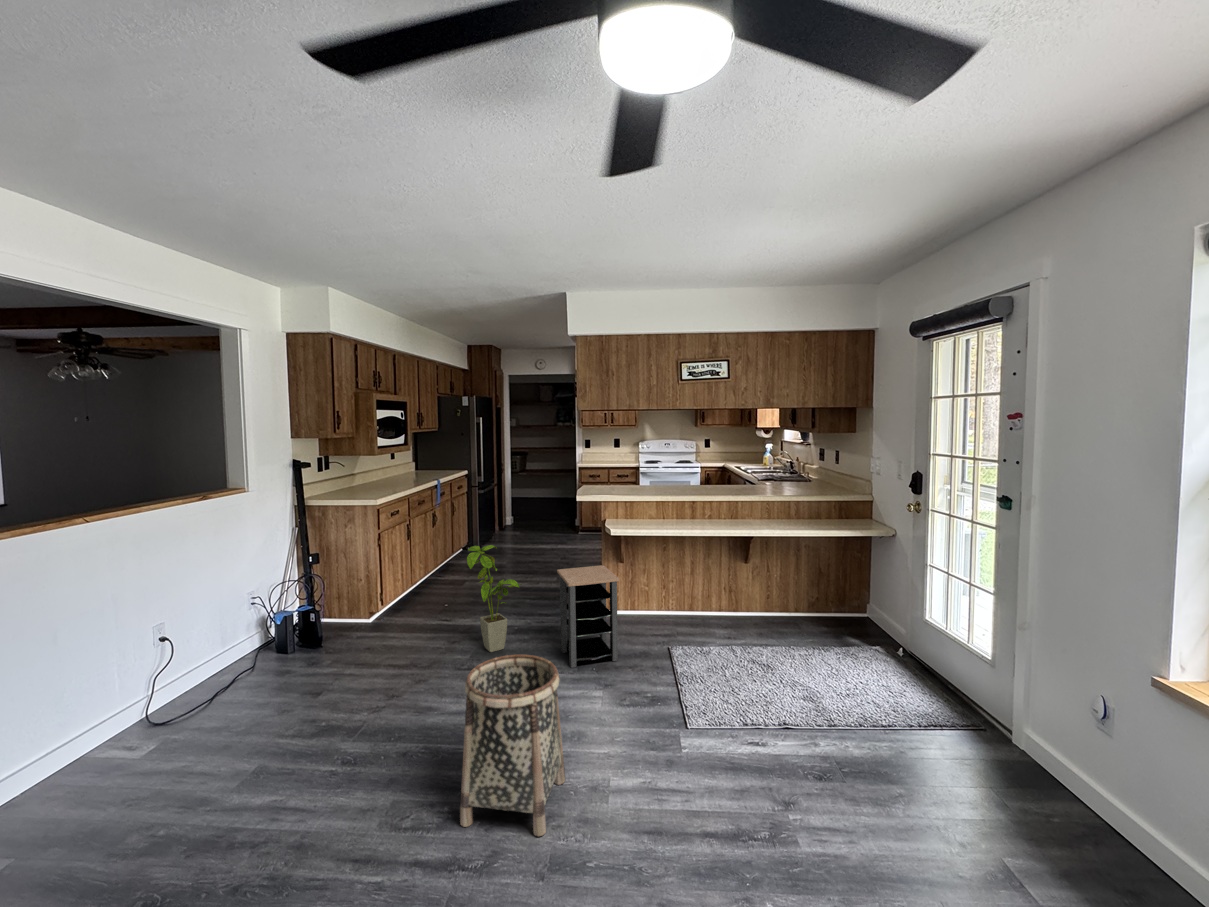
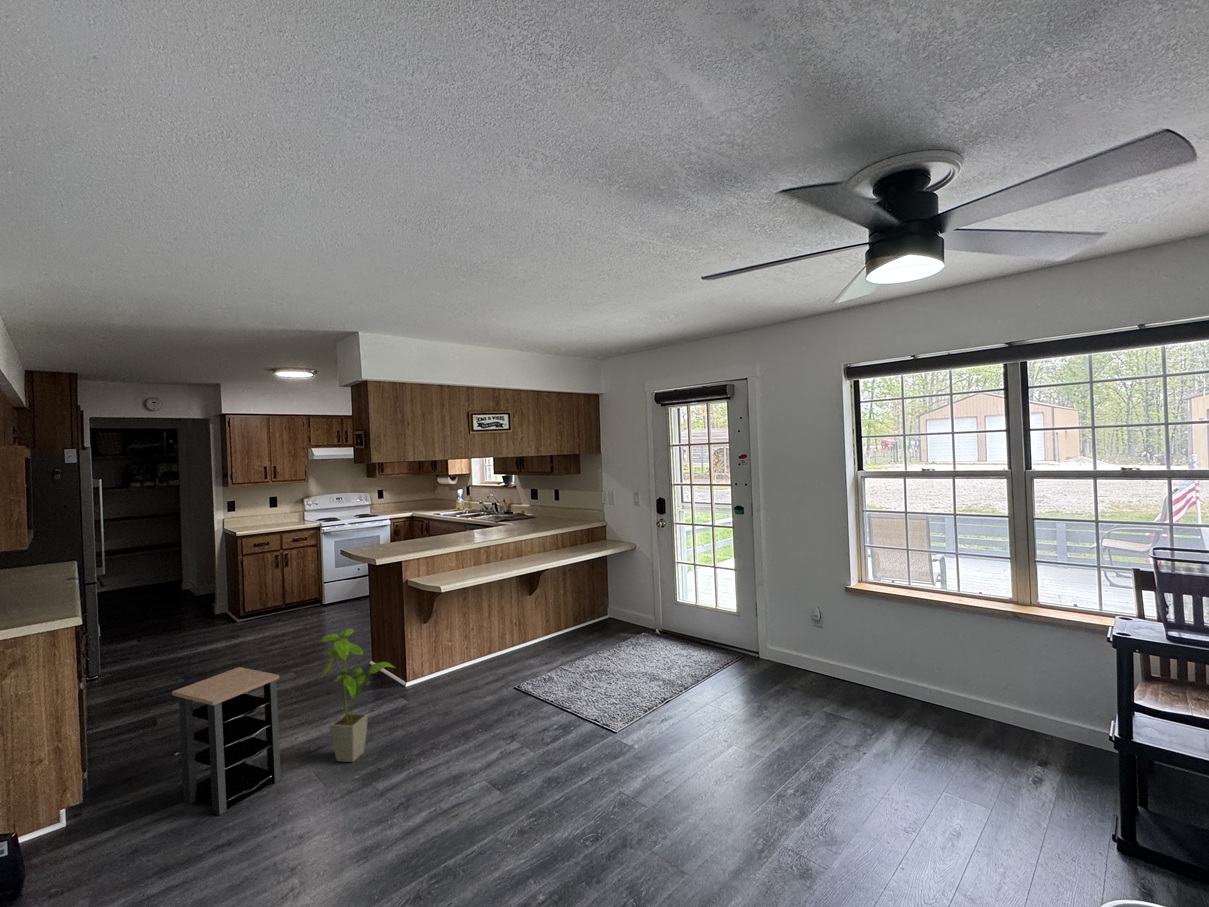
side table: present [557,565,619,668] -> present [172,667,281,815]
basket: present [460,655,565,836] -> none [535,694,643,878]

